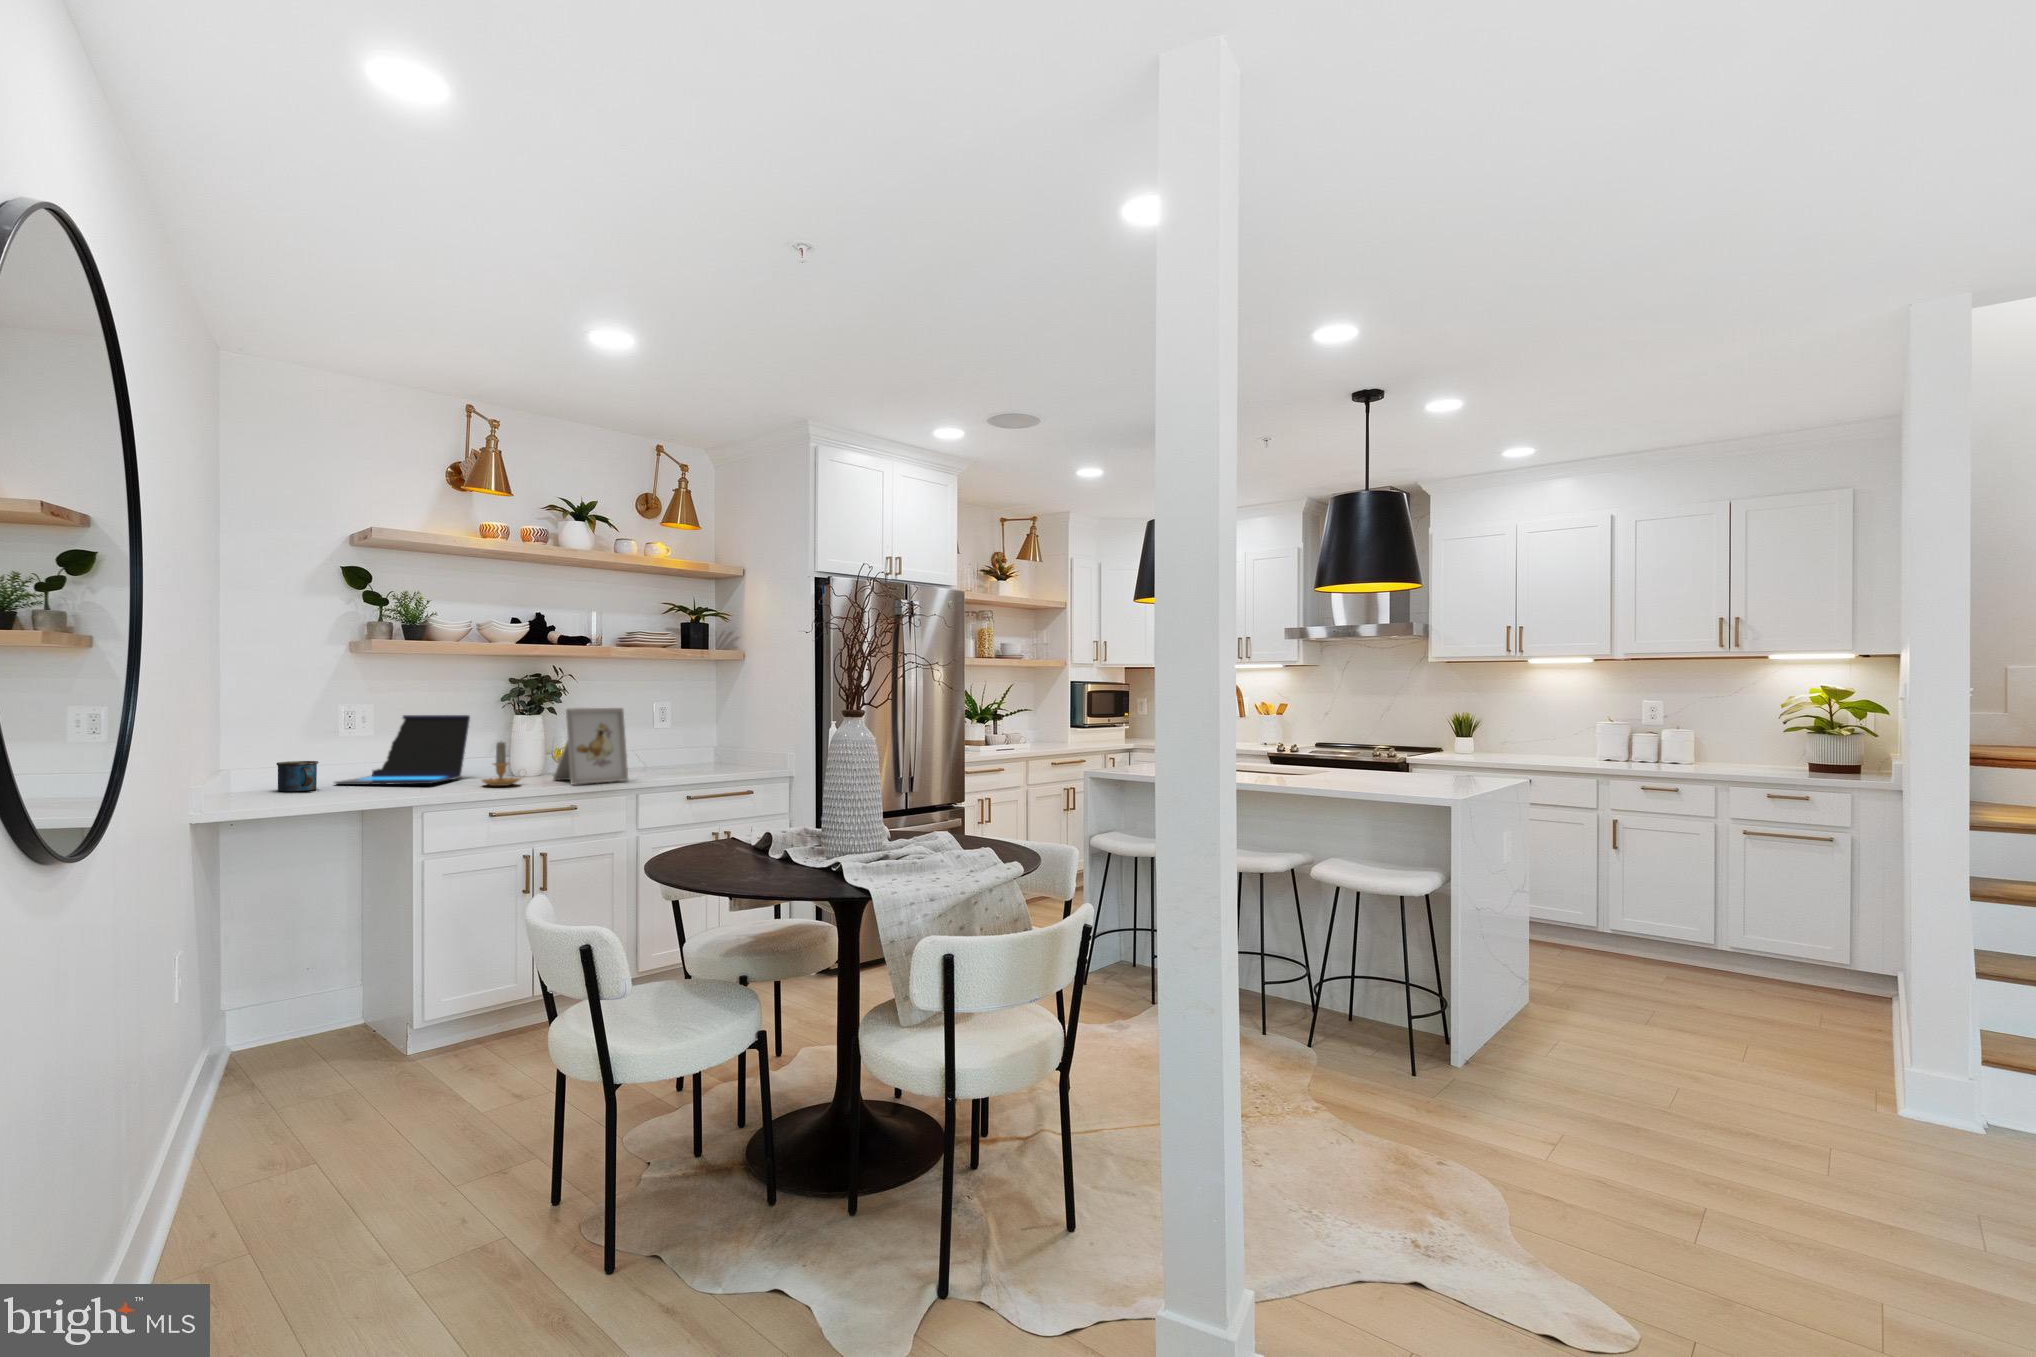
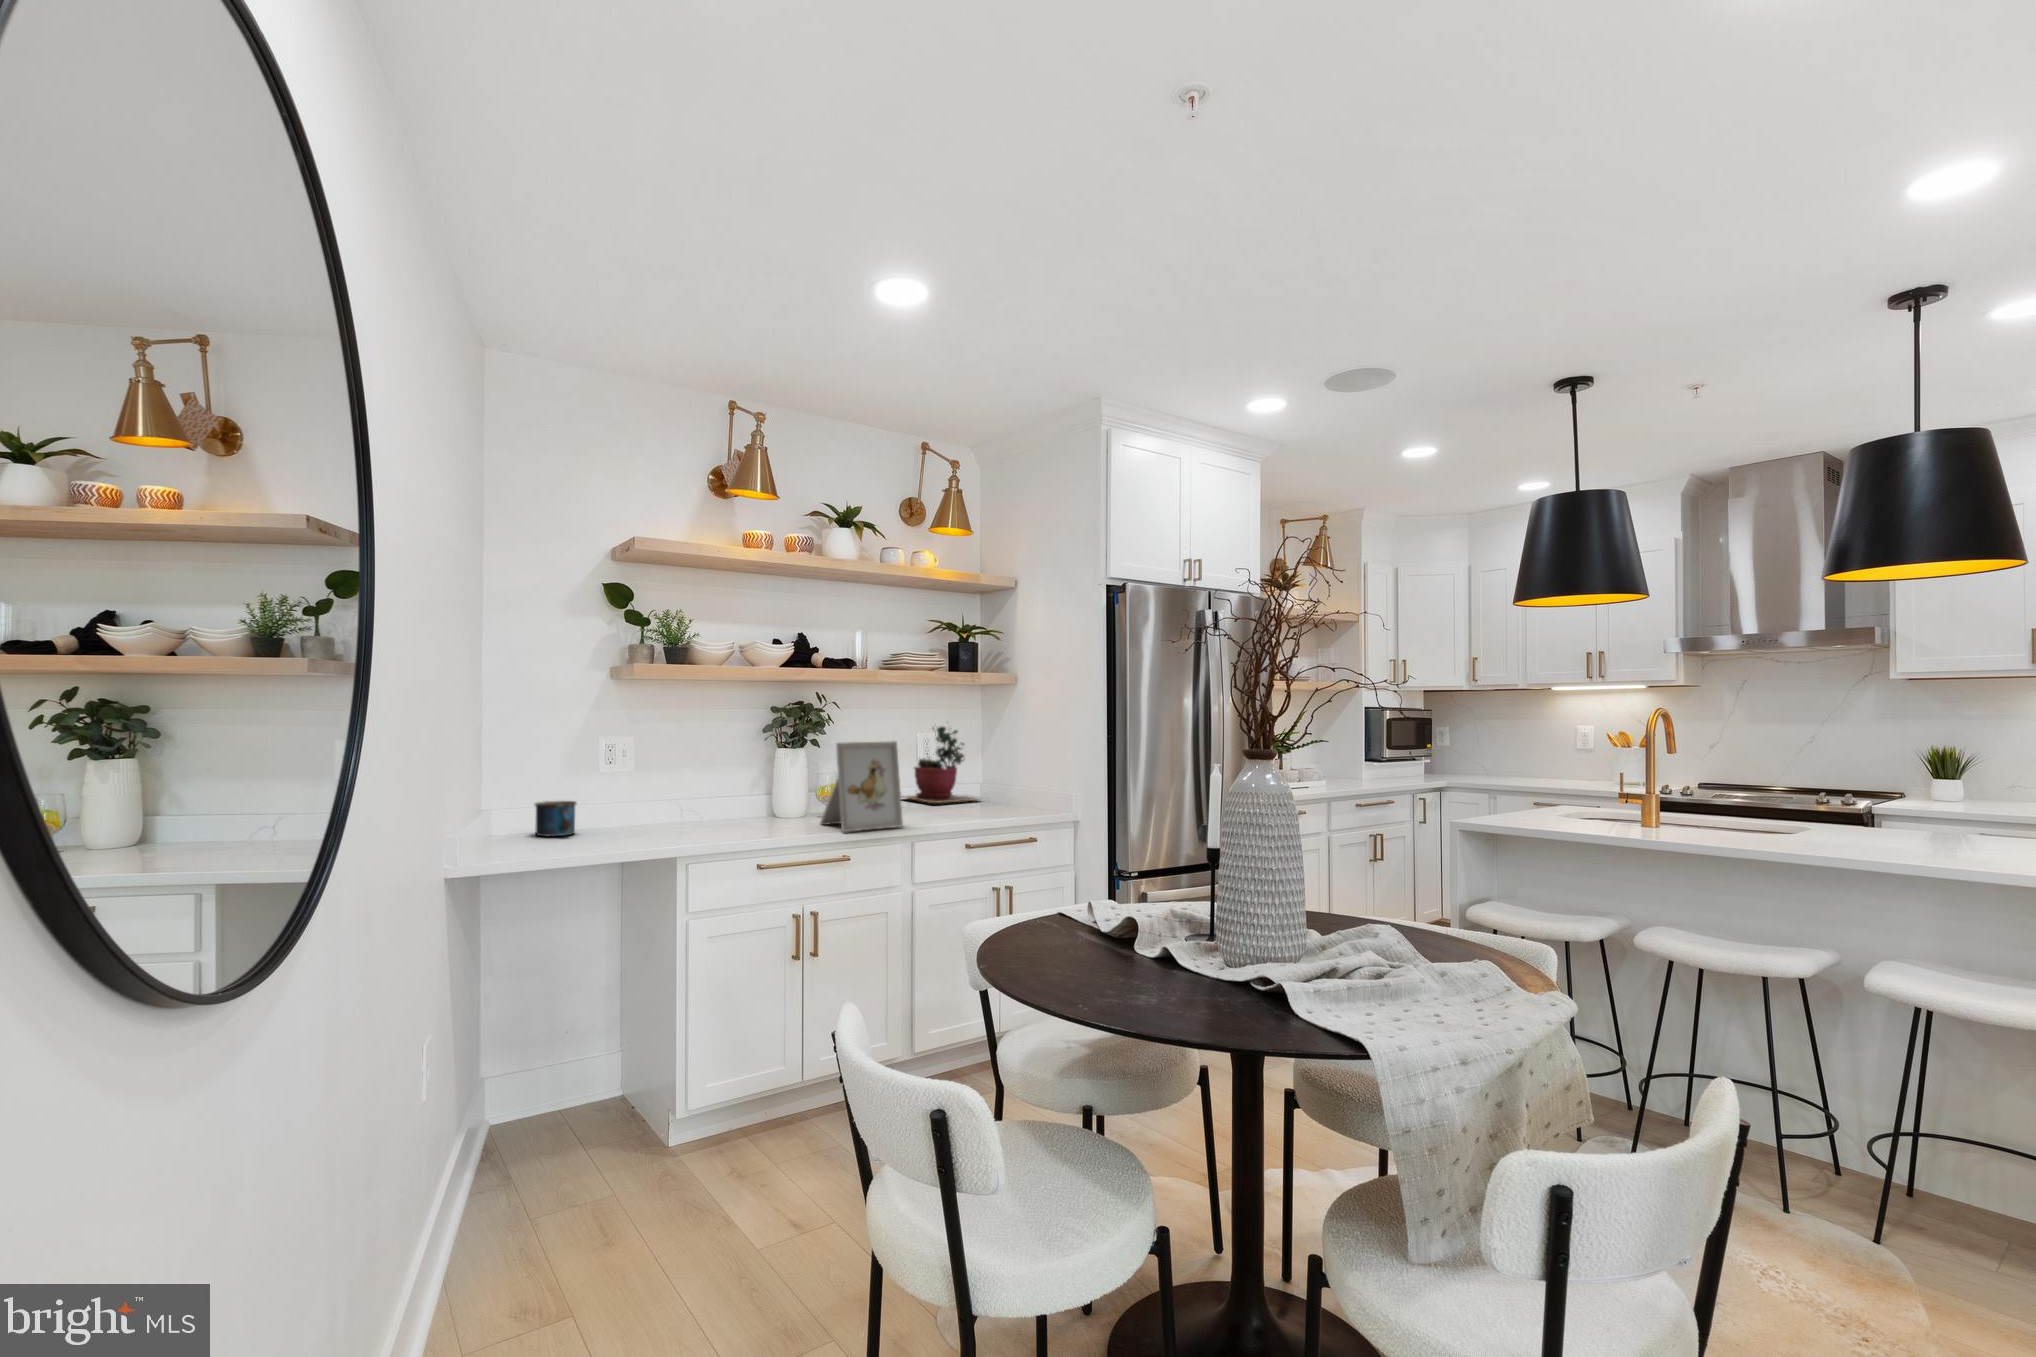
succulent plant: none [632,692,713,764] -> present [903,727,975,803]
laptop: present [335,715,470,785] -> none [592,747,732,829]
candle: present [482,742,520,786] -> none [745,778,793,833]

